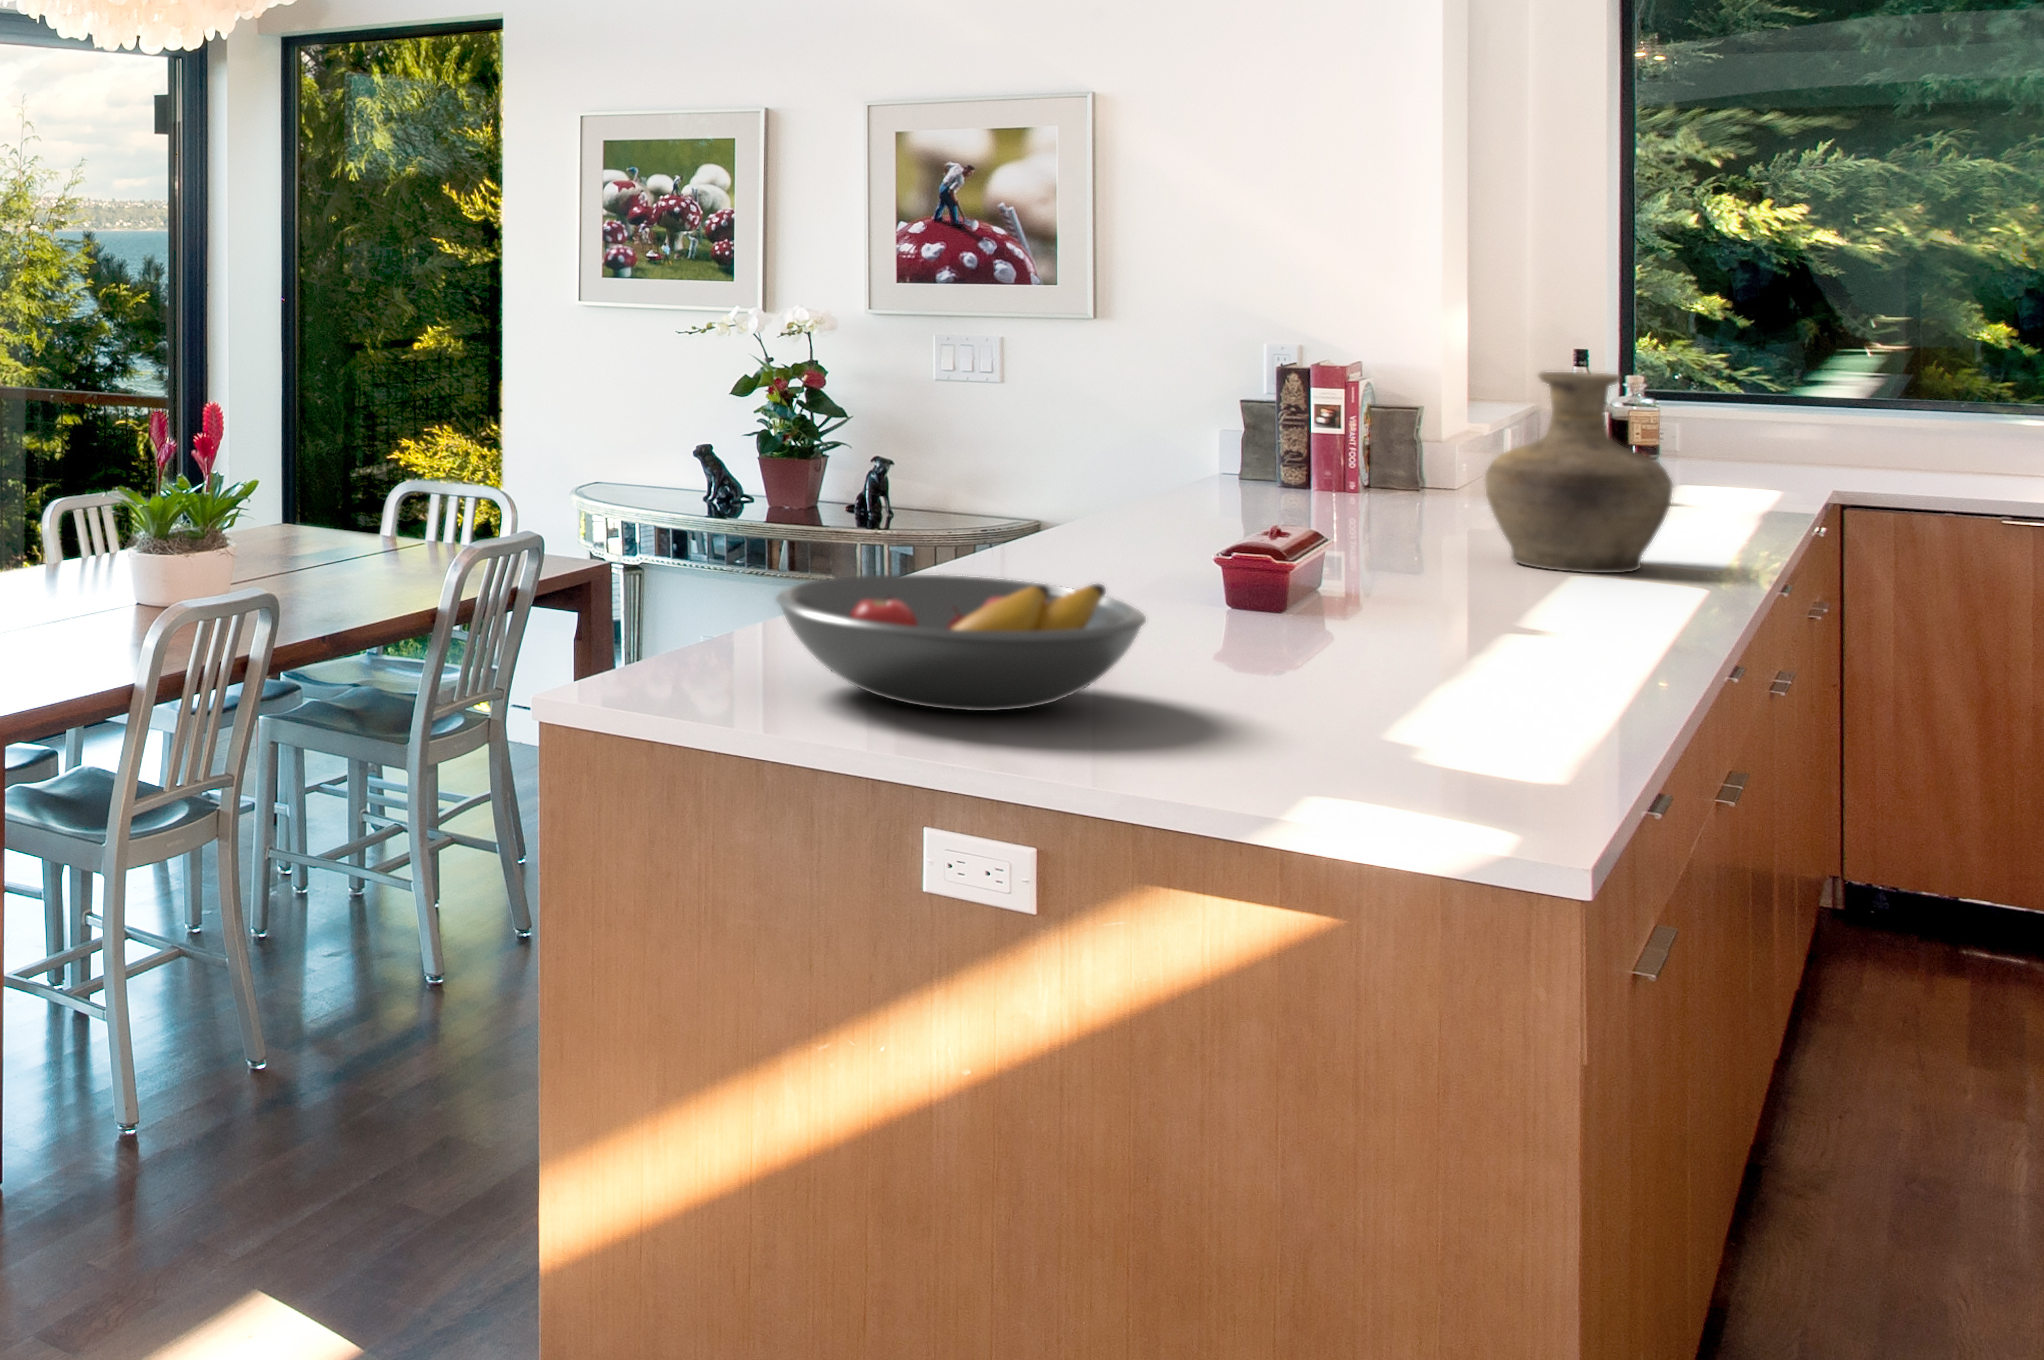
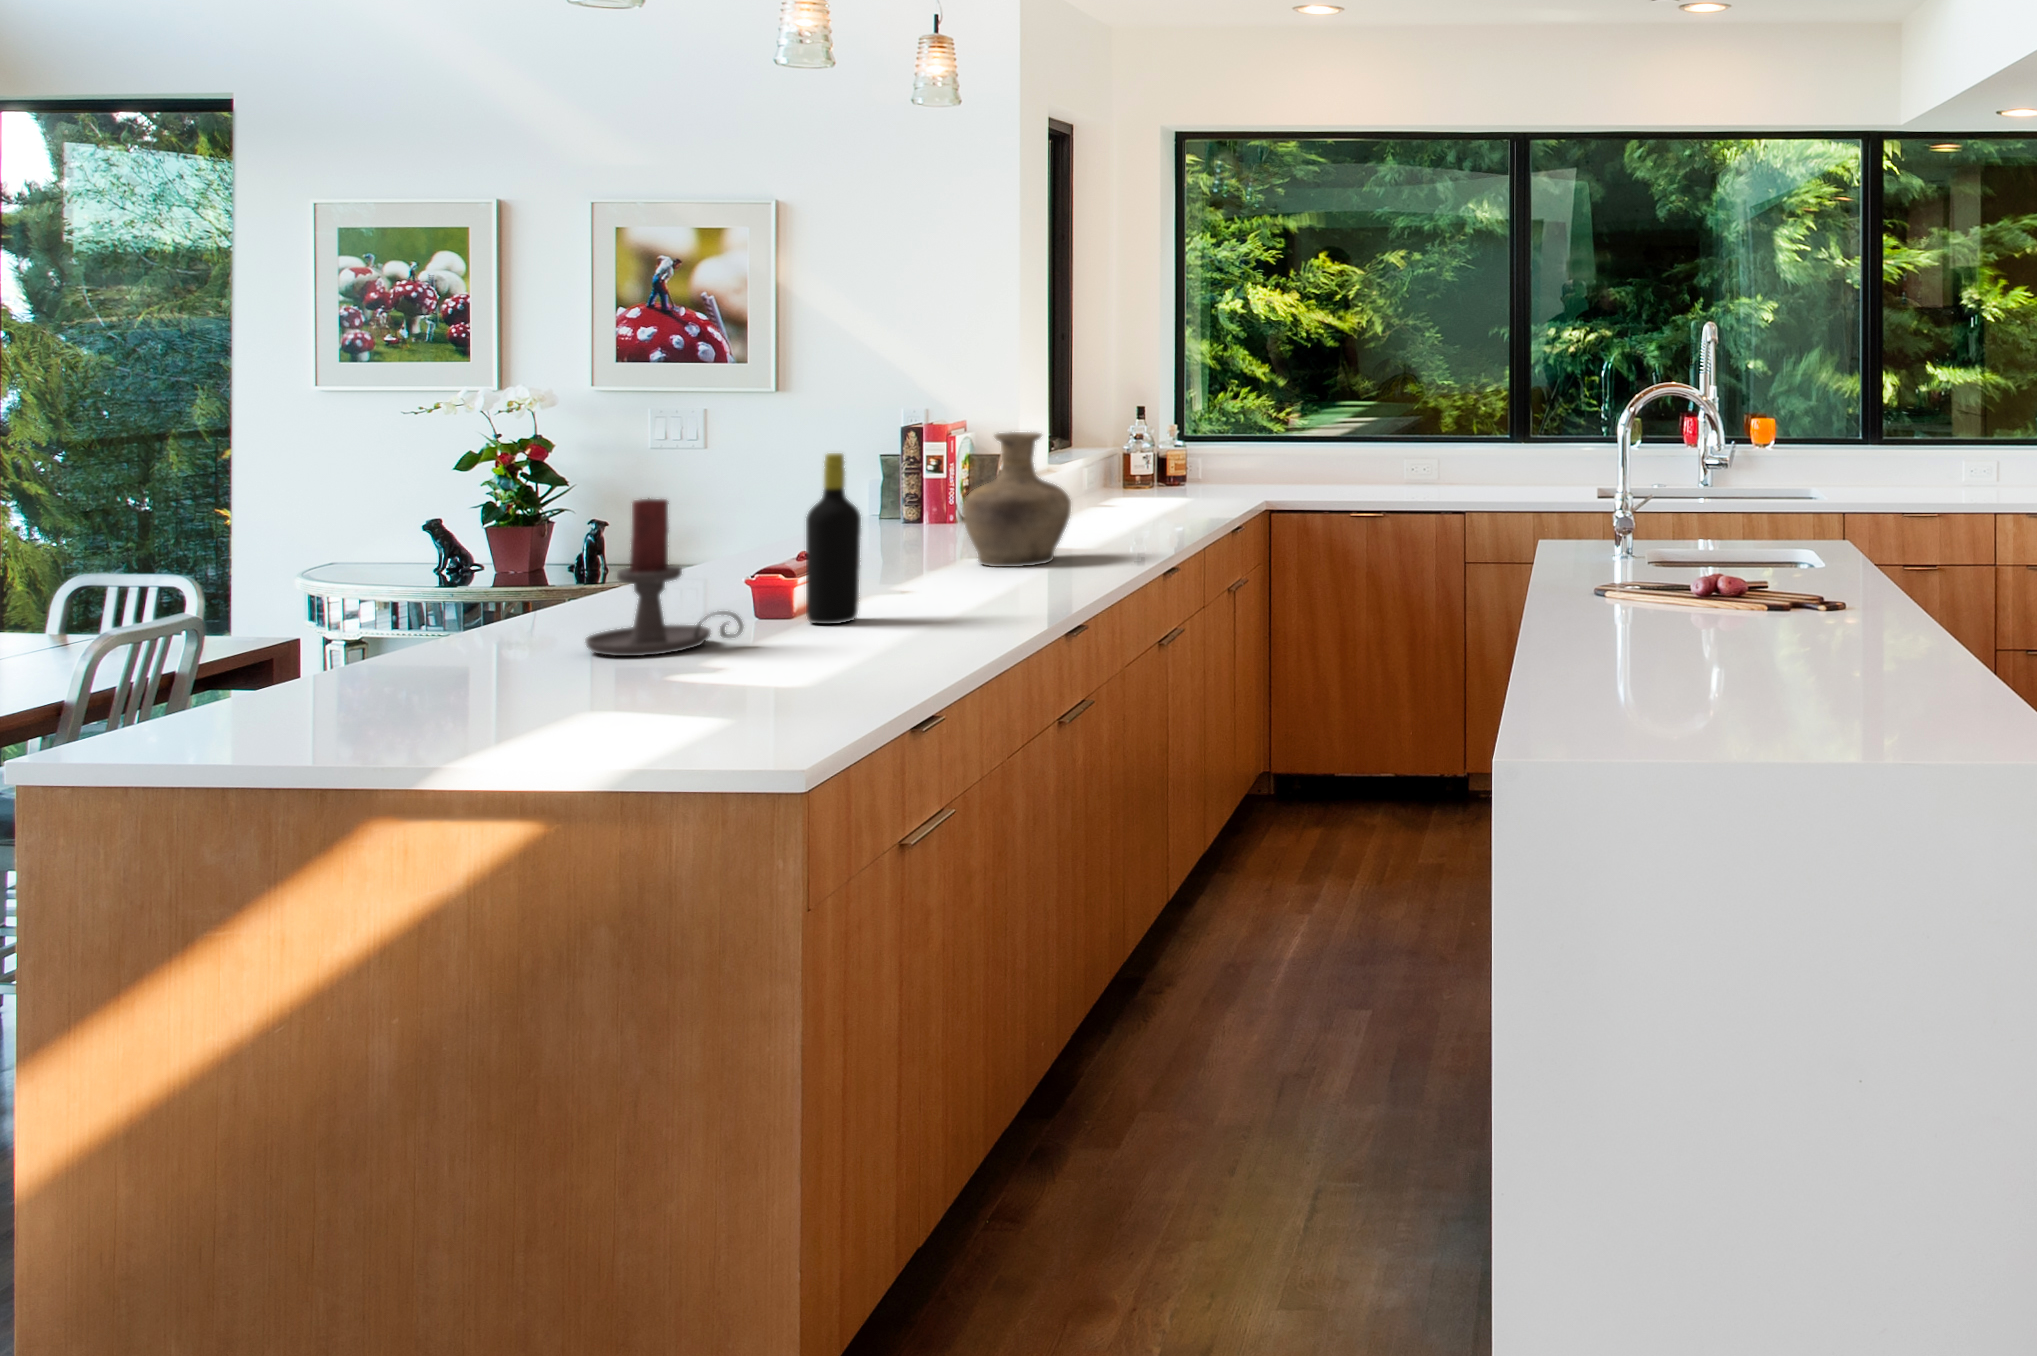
bottle: none [1379,385,1468,638] -> present [806,453,861,624]
candle holder: none [1104,433,1334,656] -> present [585,498,743,656]
fruit bowl: present [777,574,1146,711] -> none [237,613,545,719]

